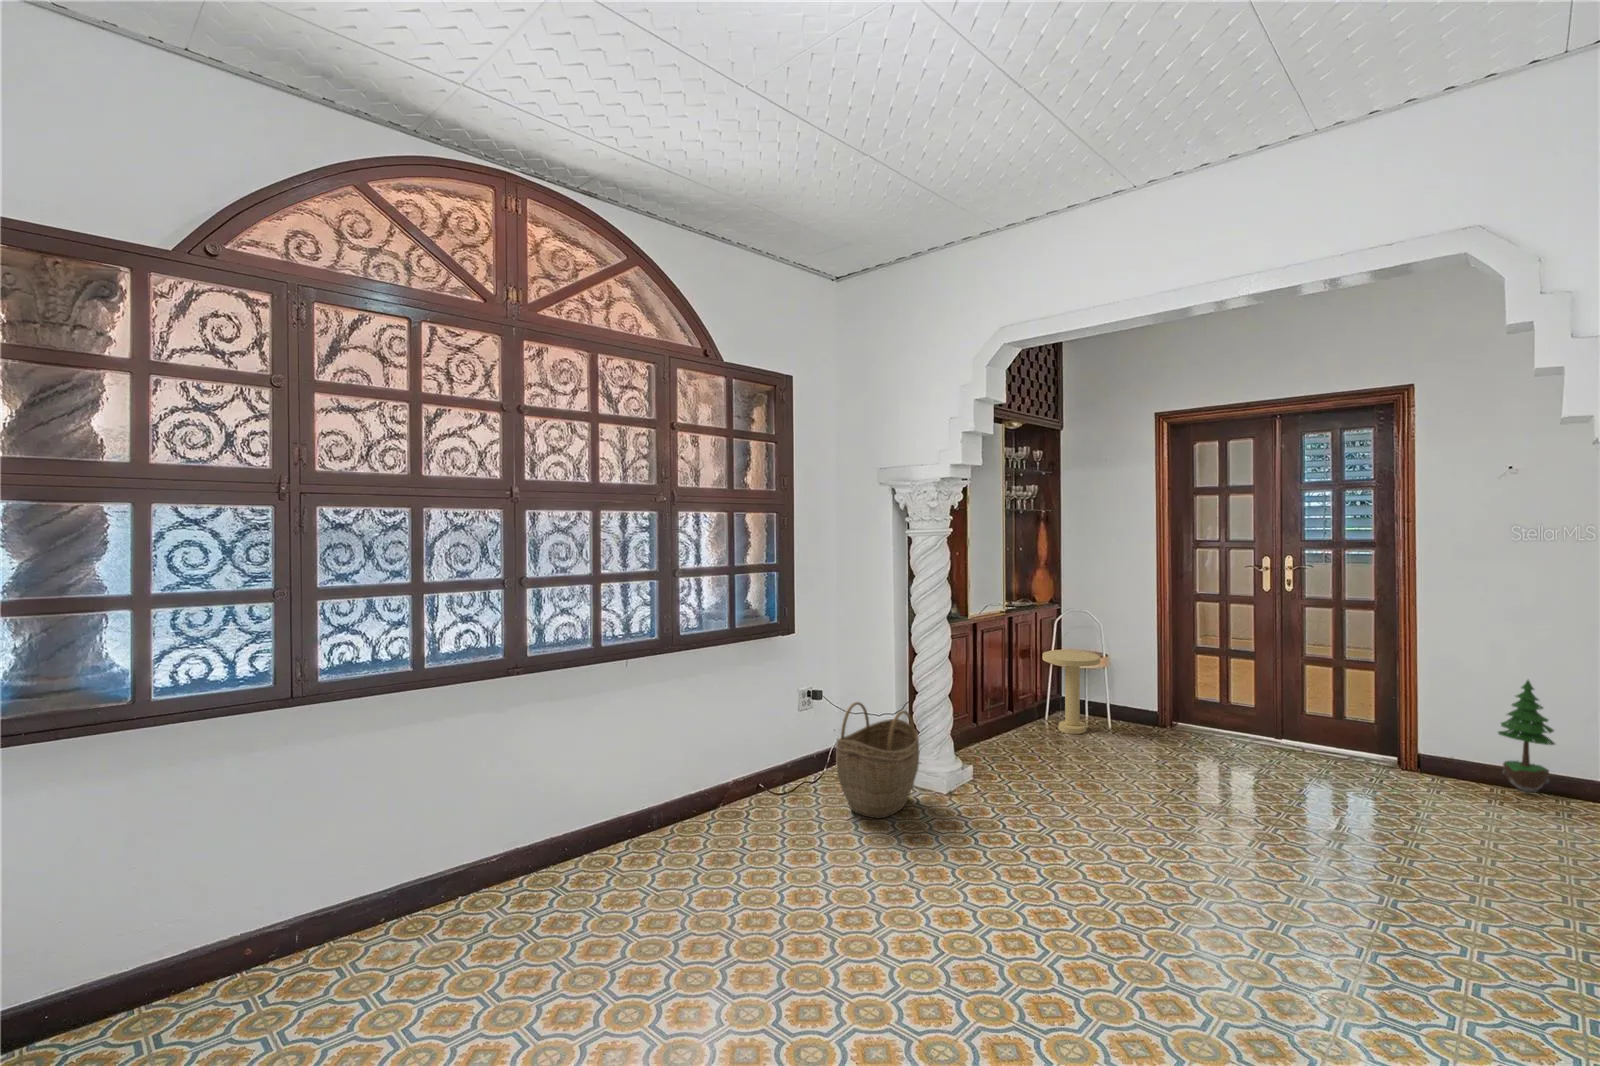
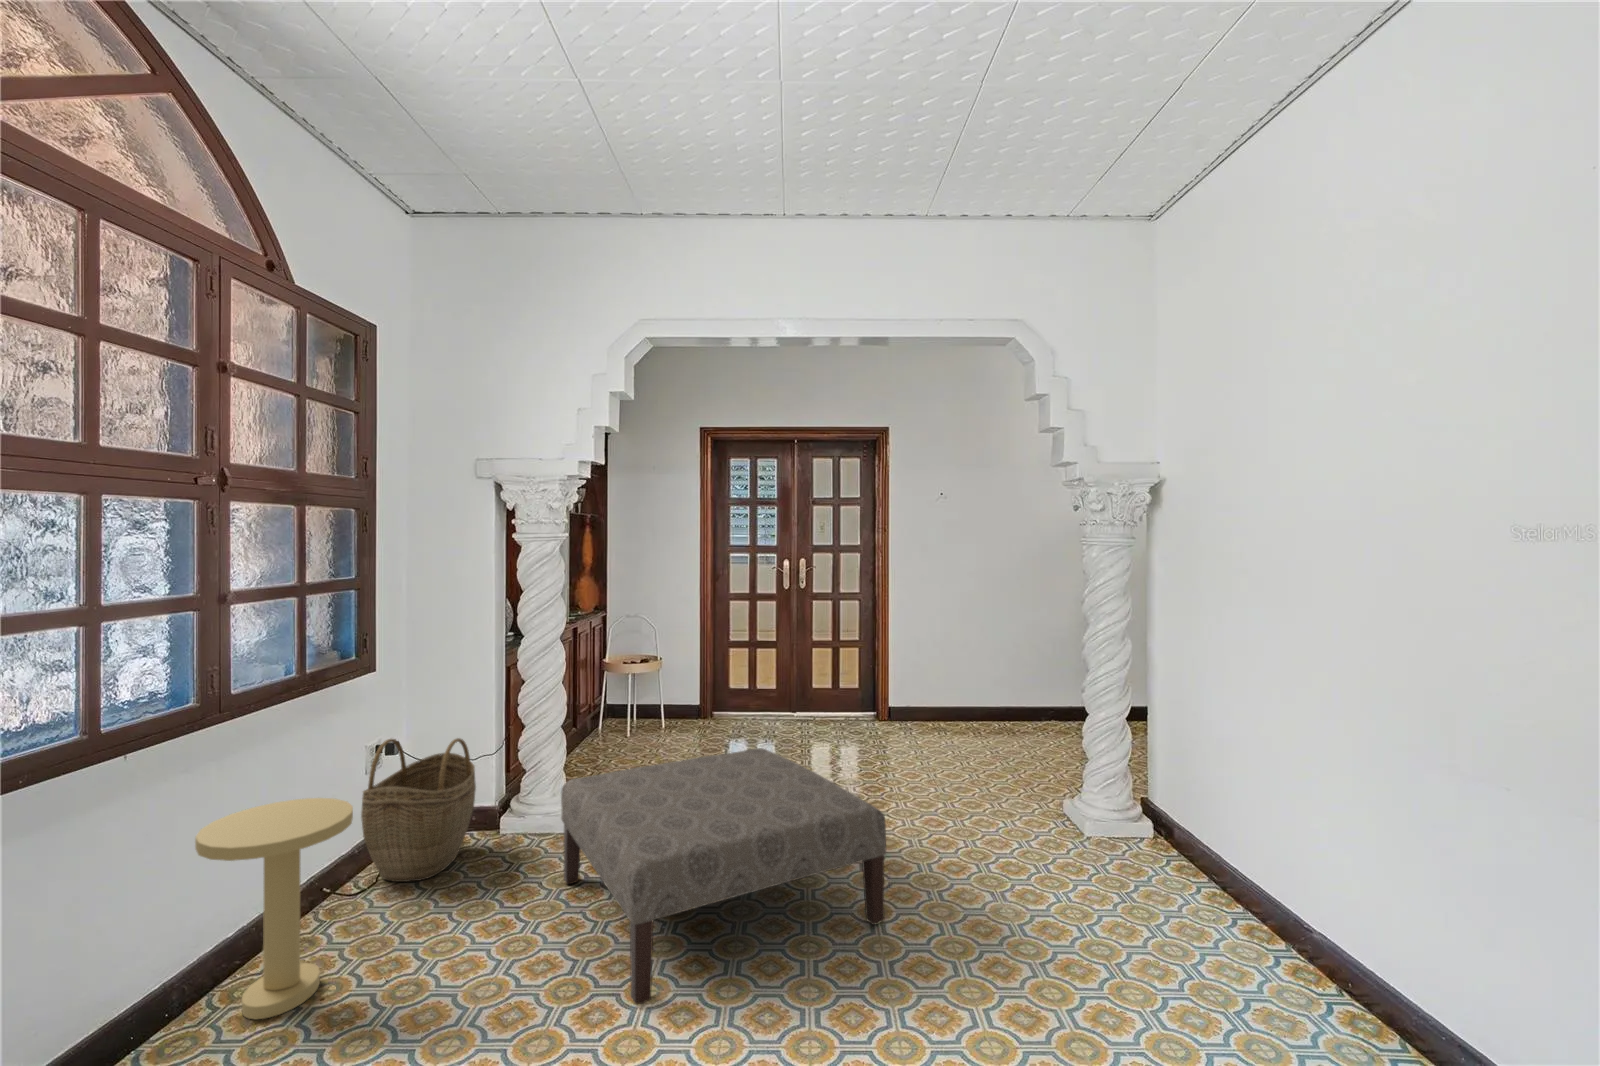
side table: present [1043,650,1101,734] -> present [195,798,353,1019]
potted tree: present [1498,680,1555,793] -> none [934,641,965,726]
ottoman: none [980,765,1322,1006] -> present [561,748,886,1005]

